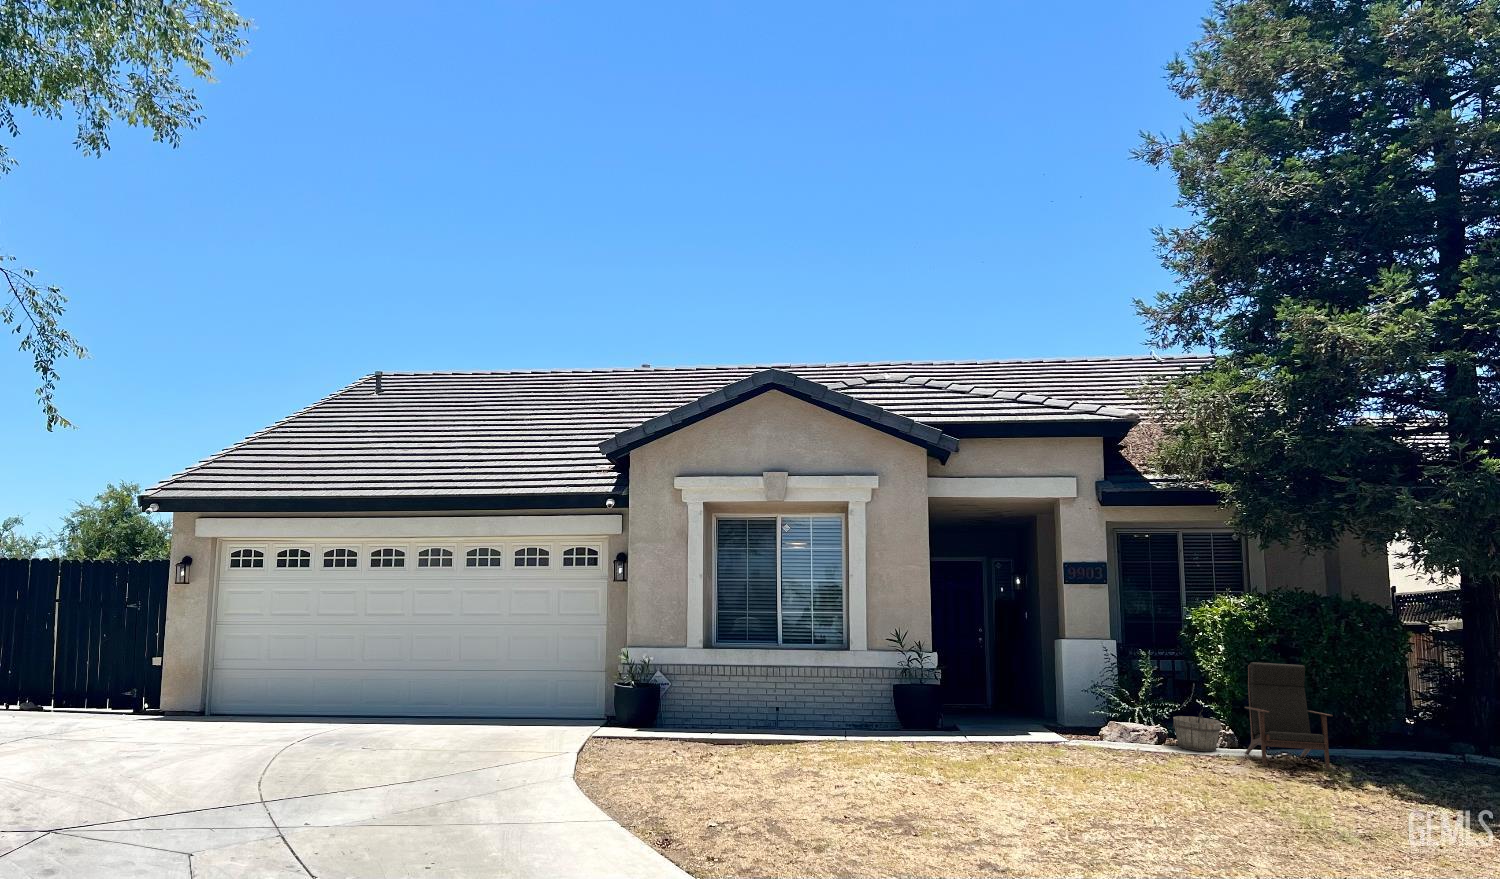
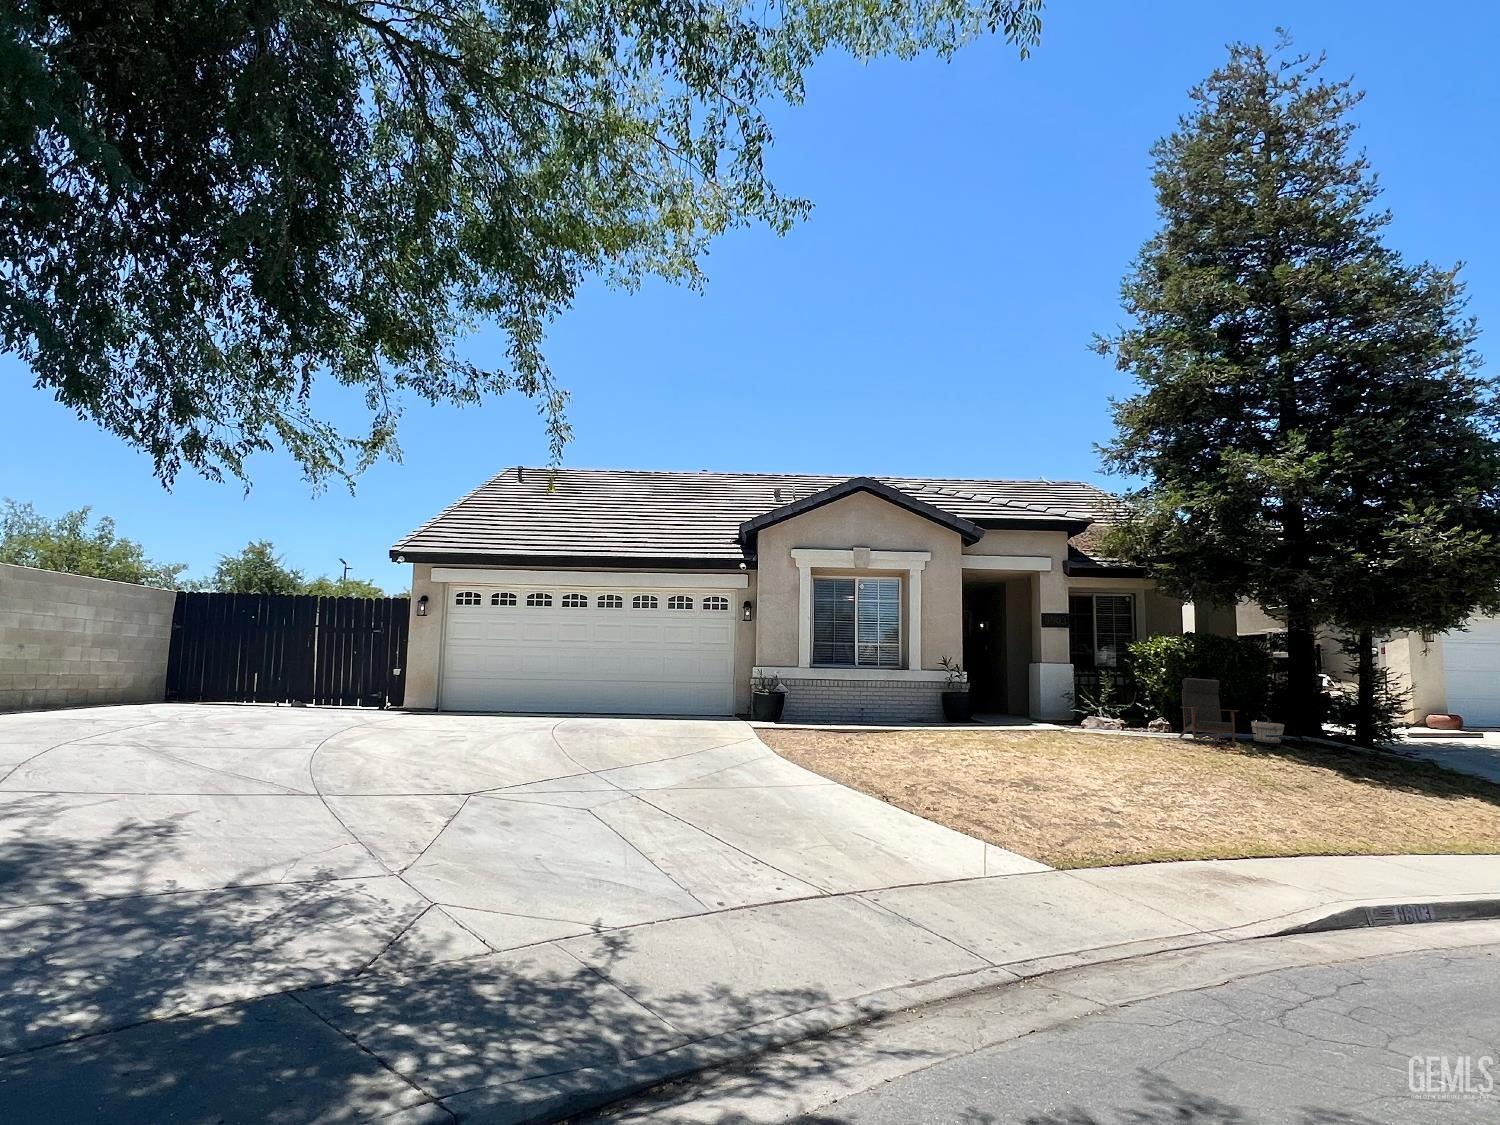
wooden bucket: present [1172,710,1222,751] -> present [1251,718,1284,743]

